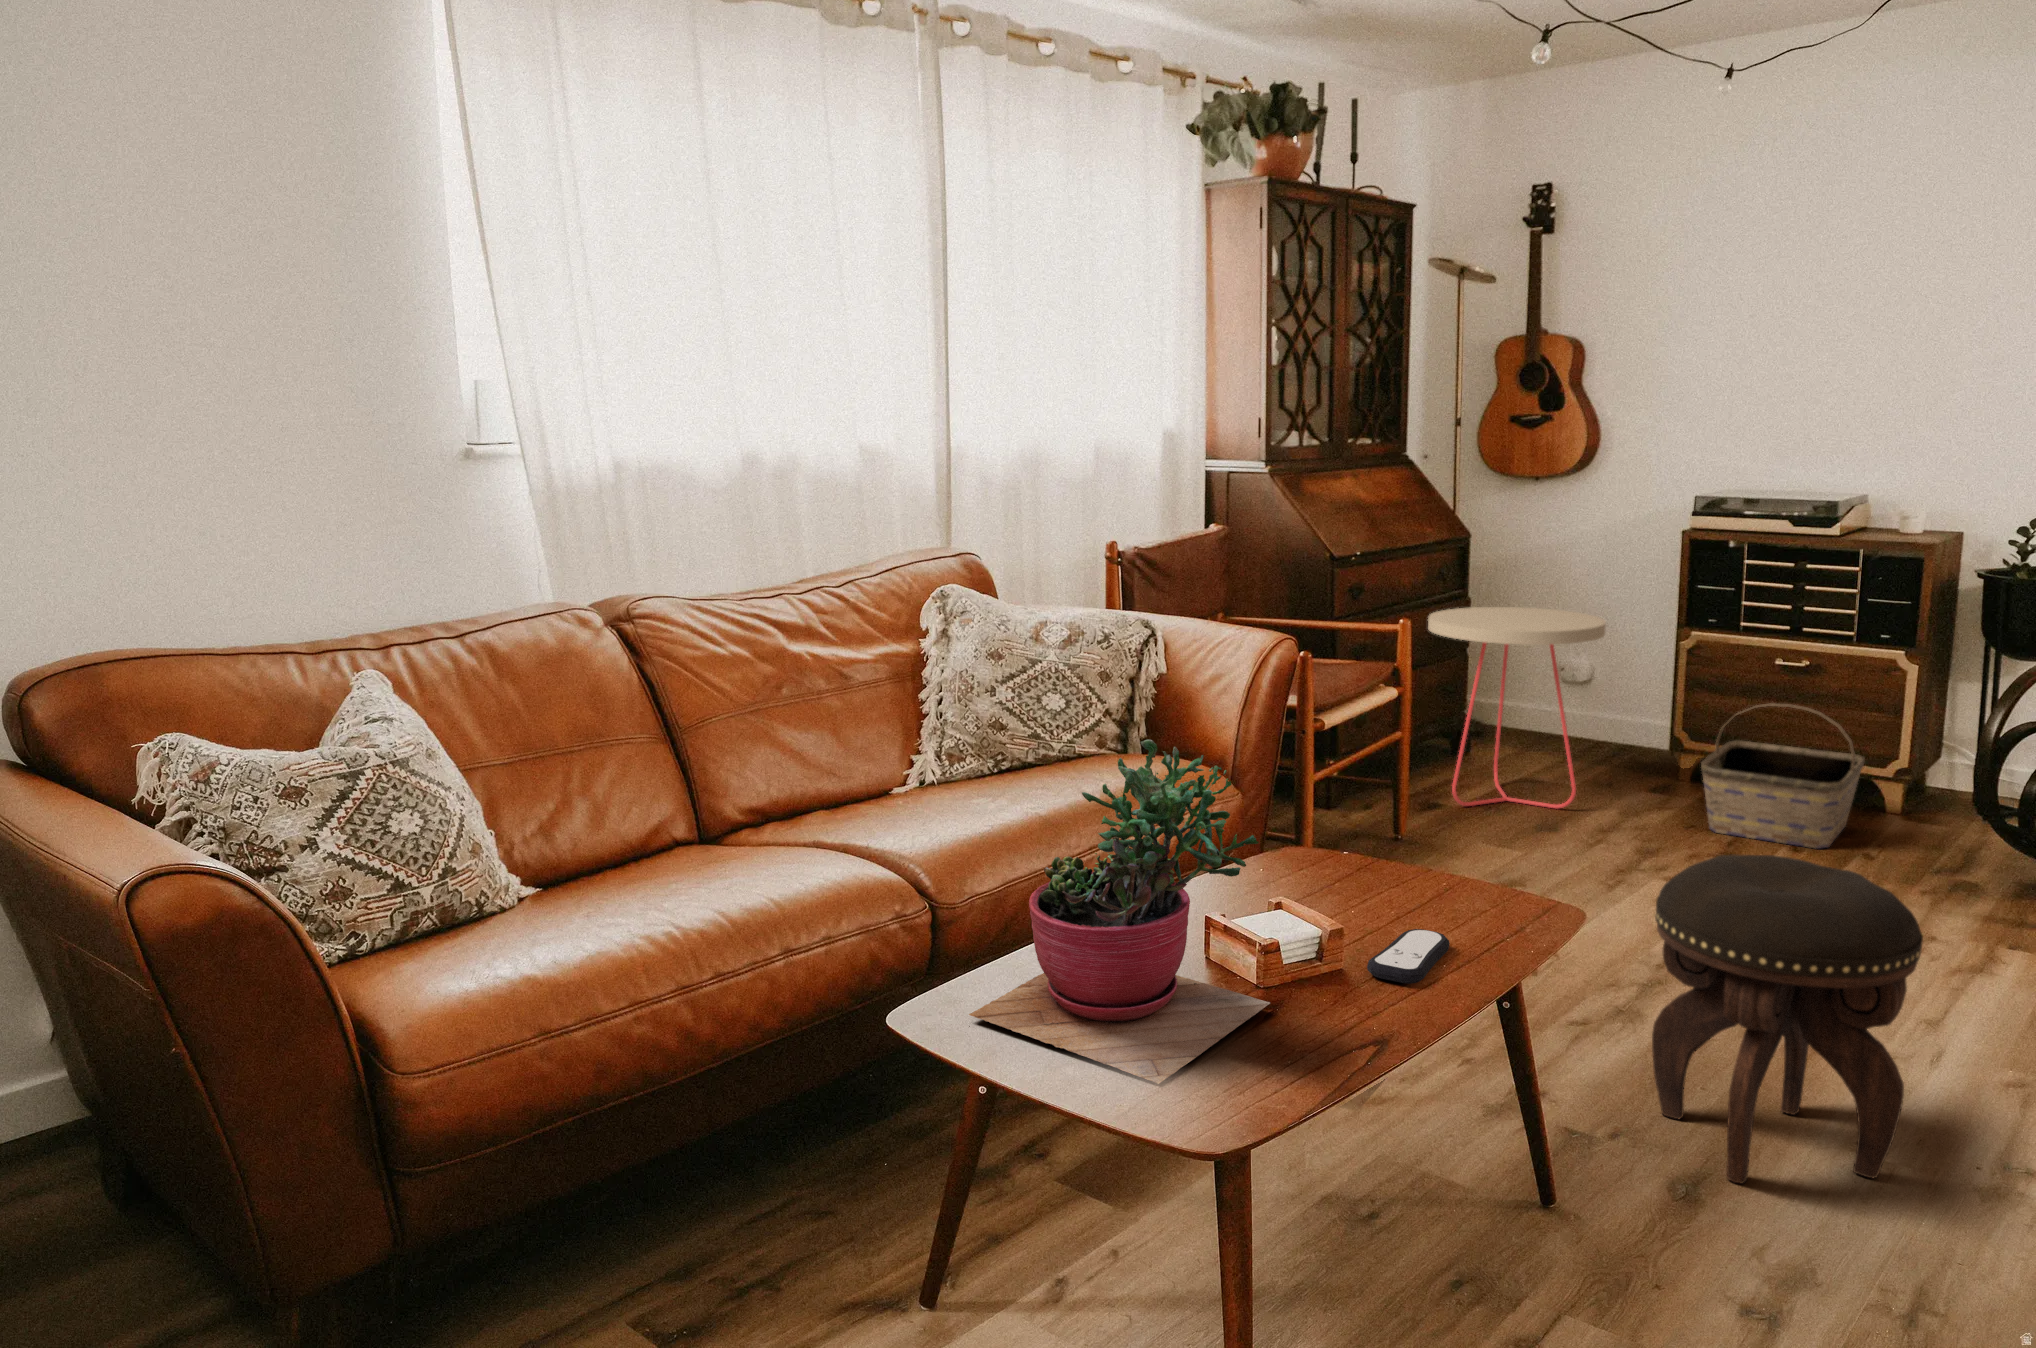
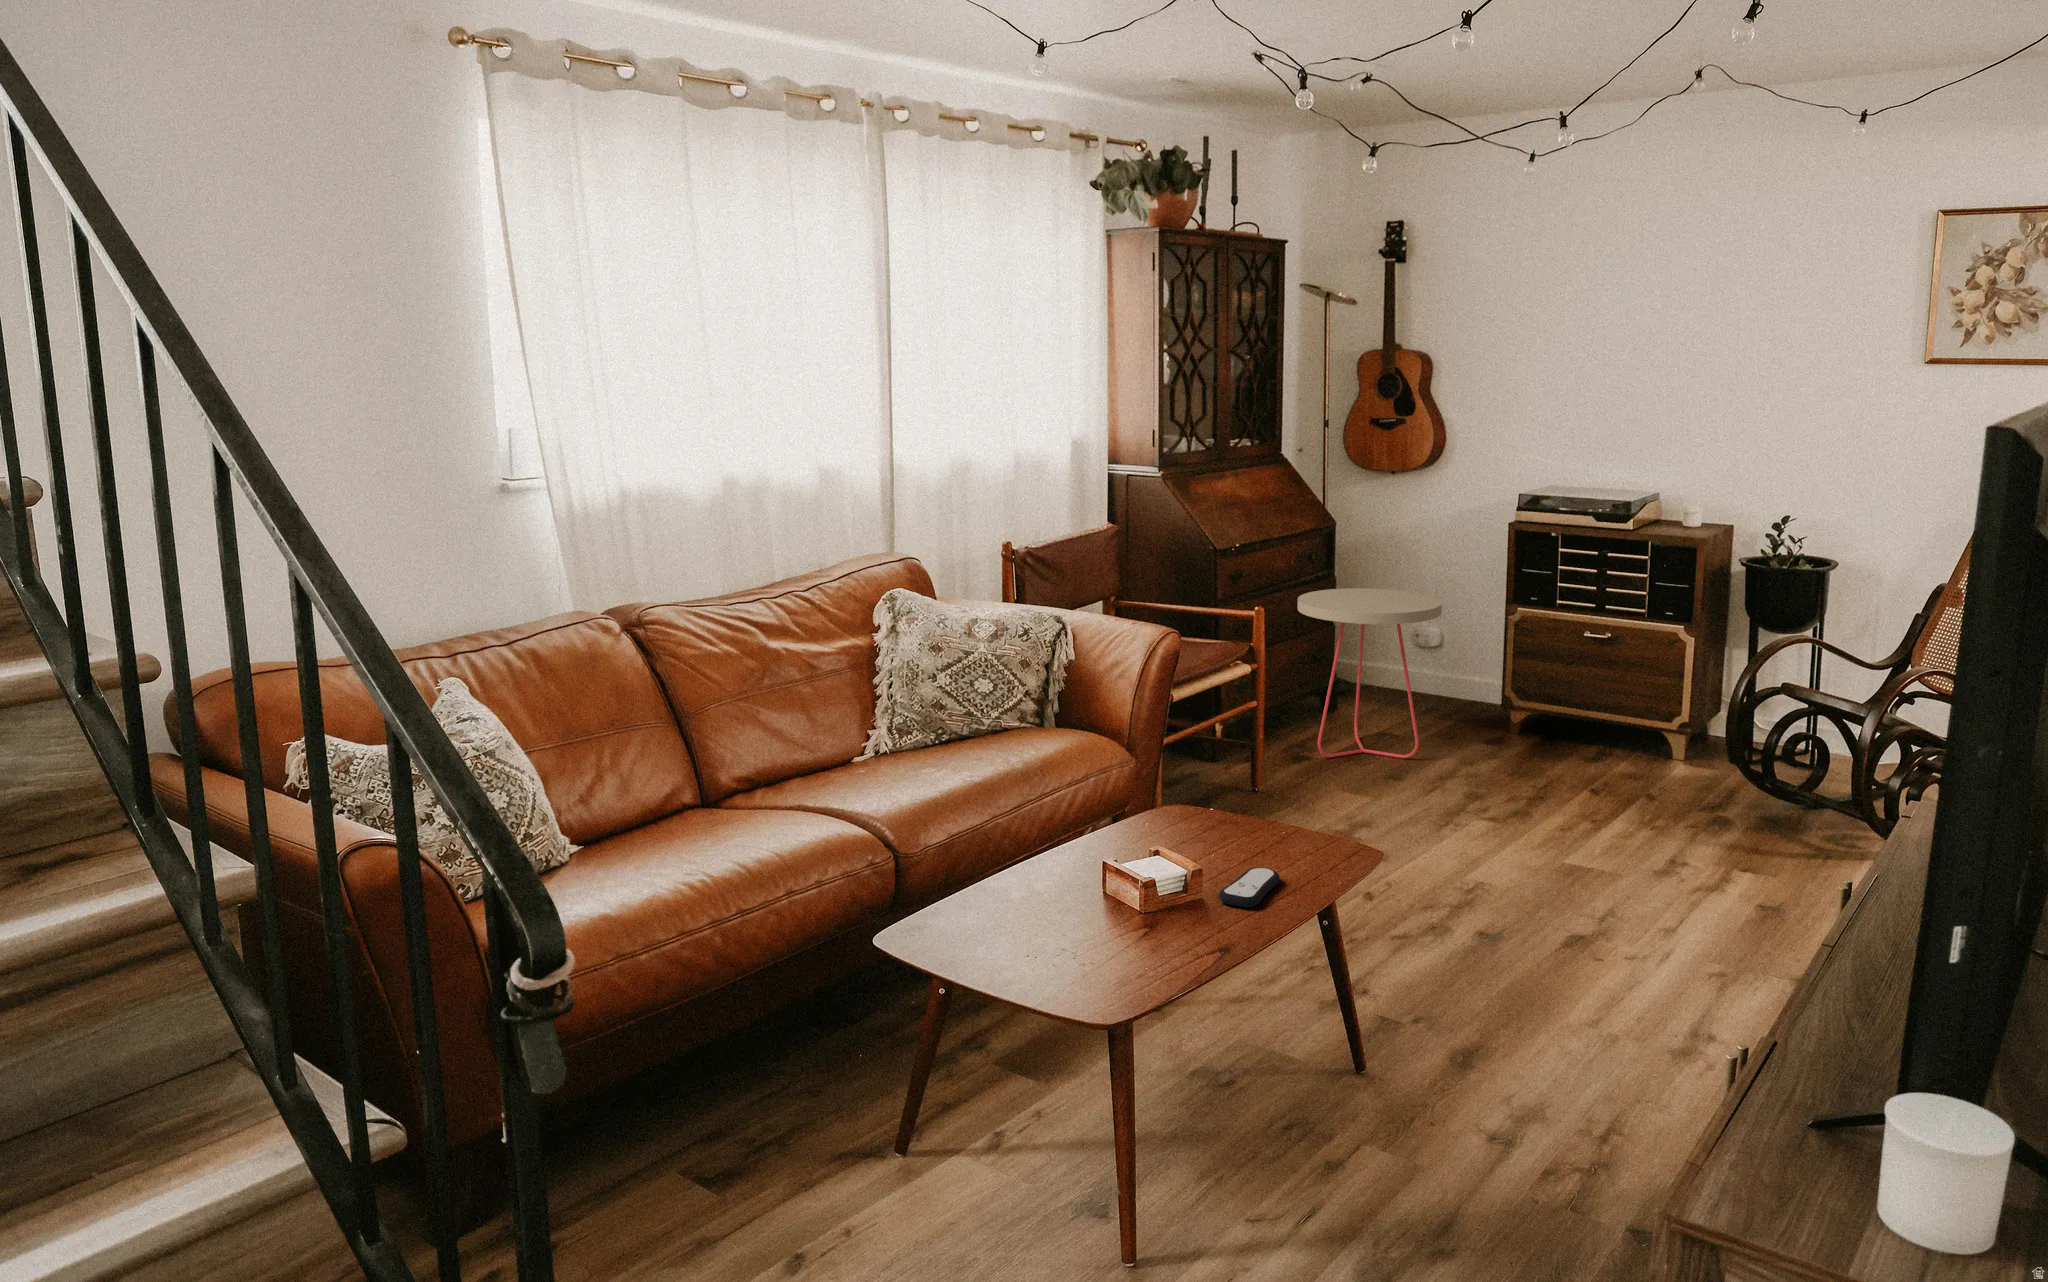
basket: present [1701,703,1865,849] -> none [1517,670,1648,790]
succulent plant: present [969,740,1270,1084] -> none [932,730,1148,981]
footstool: present [1652,855,1923,1183] -> none [1441,805,1626,1048]

